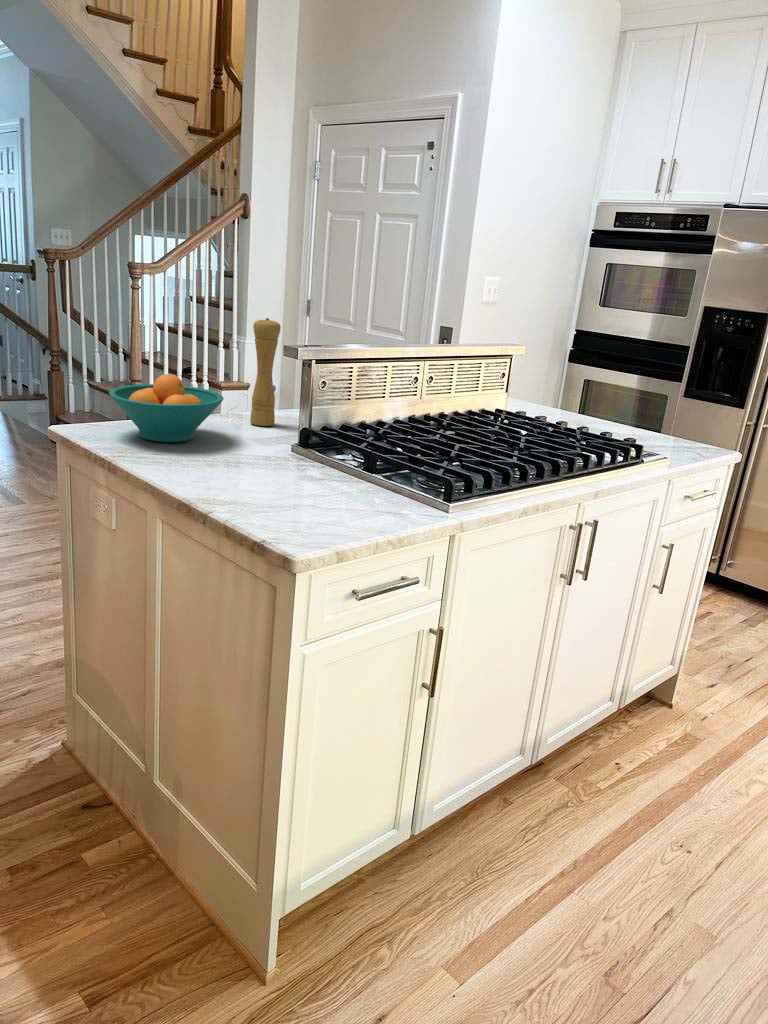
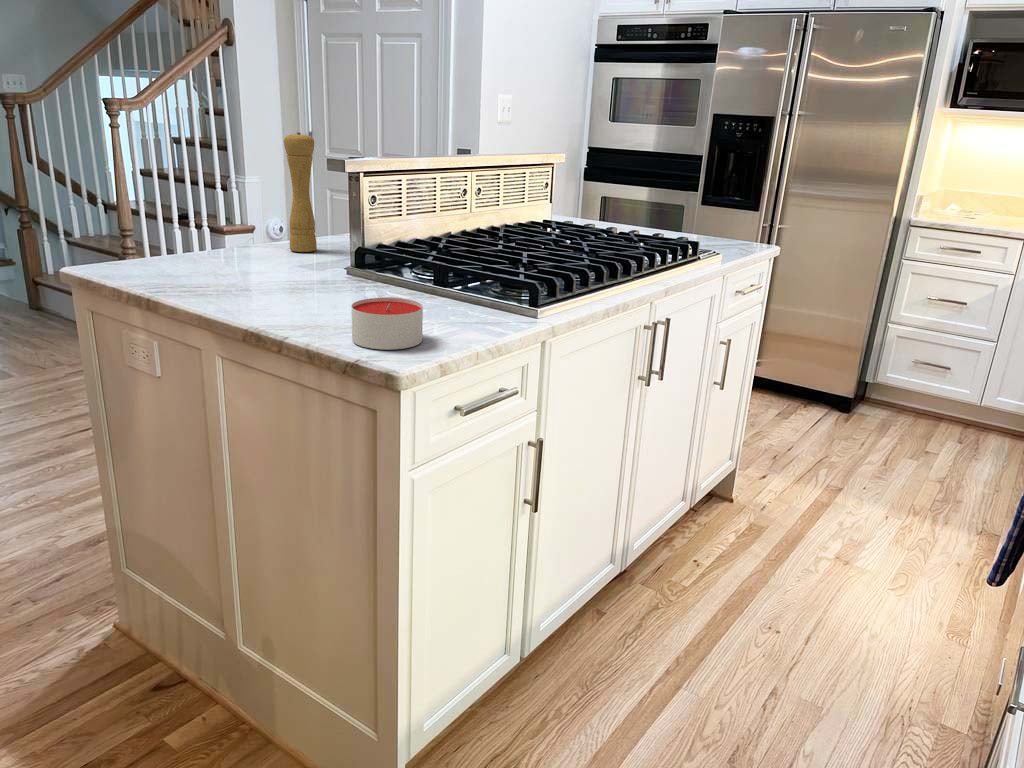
fruit bowl: present [109,374,224,442] -> none [131,197,264,274]
candle: none [267,484,332,534] -> present [352,298,423,350]

